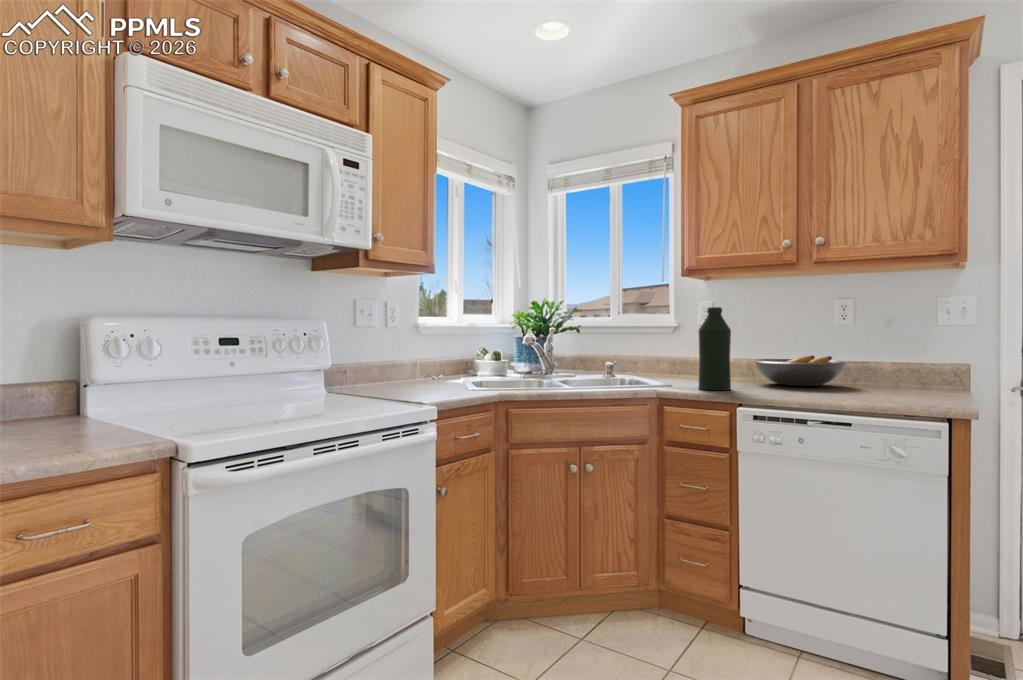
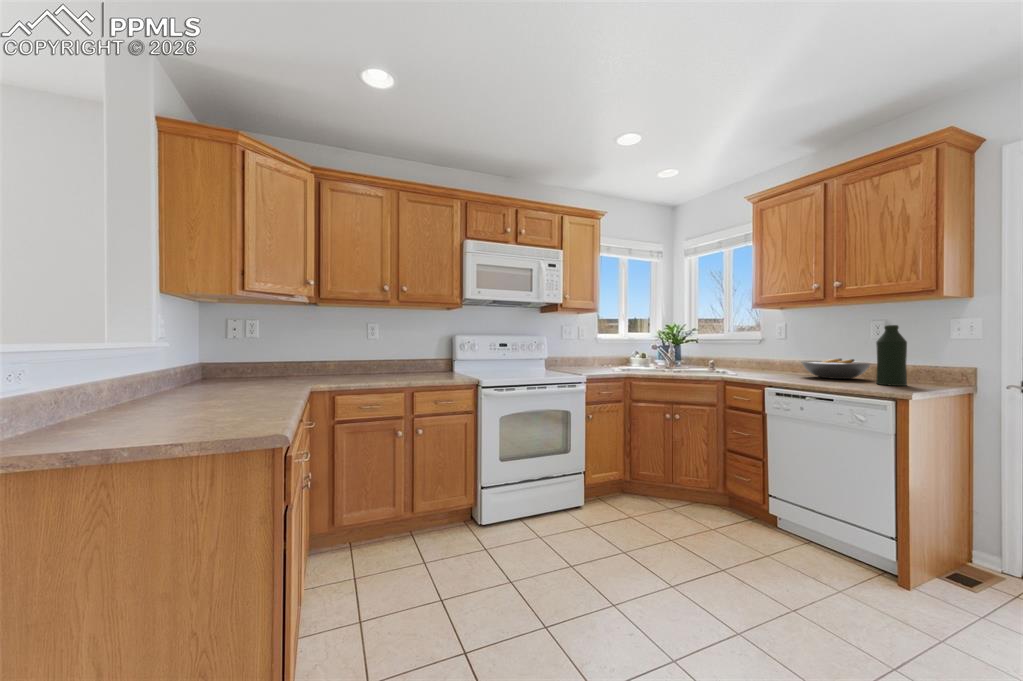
bottle: present [699,307,731,390] -> present [876,325,907,386]

